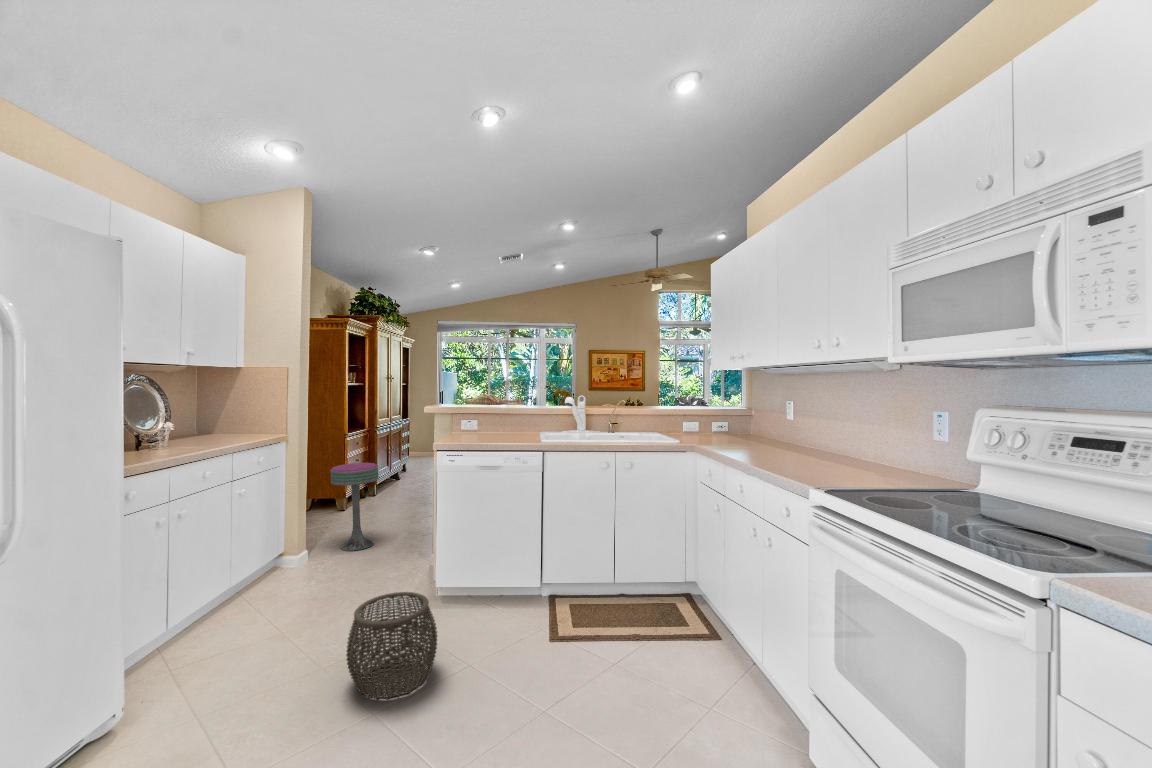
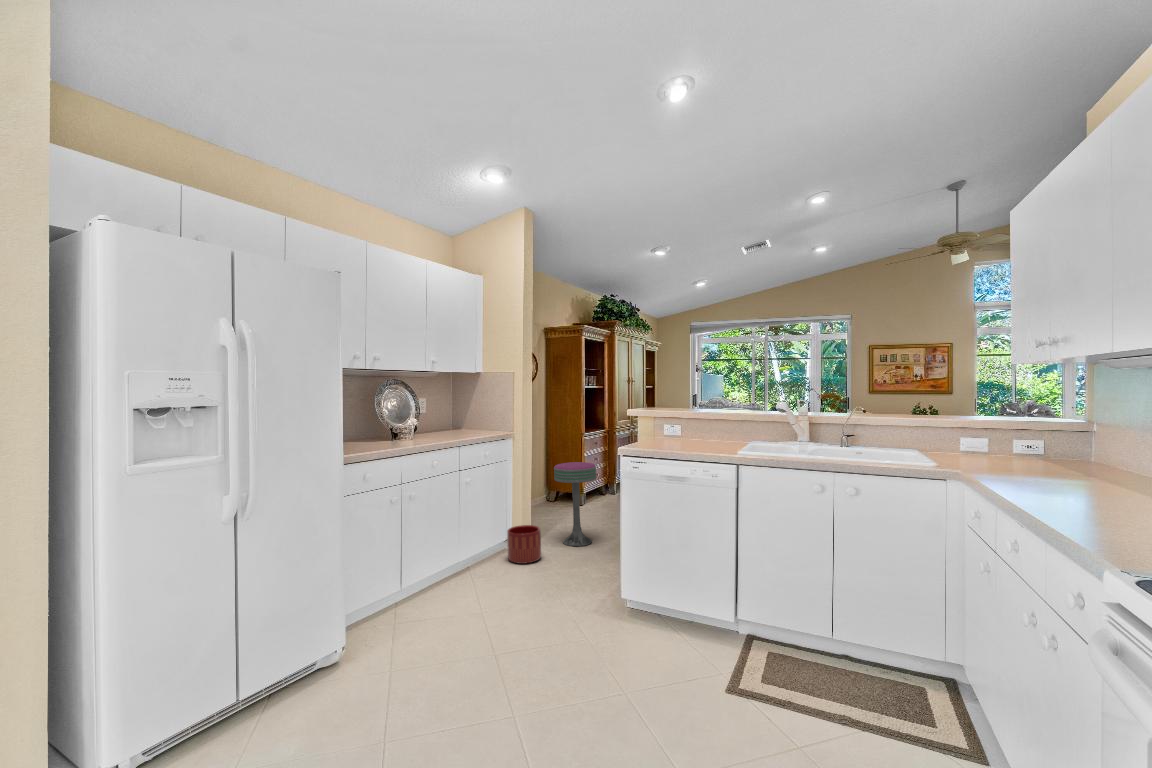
planter: none [282,535,324,578] -> present [507,525,541,564]
woven basket: present [346,592,437,699] -> none [506,594,594,702]

